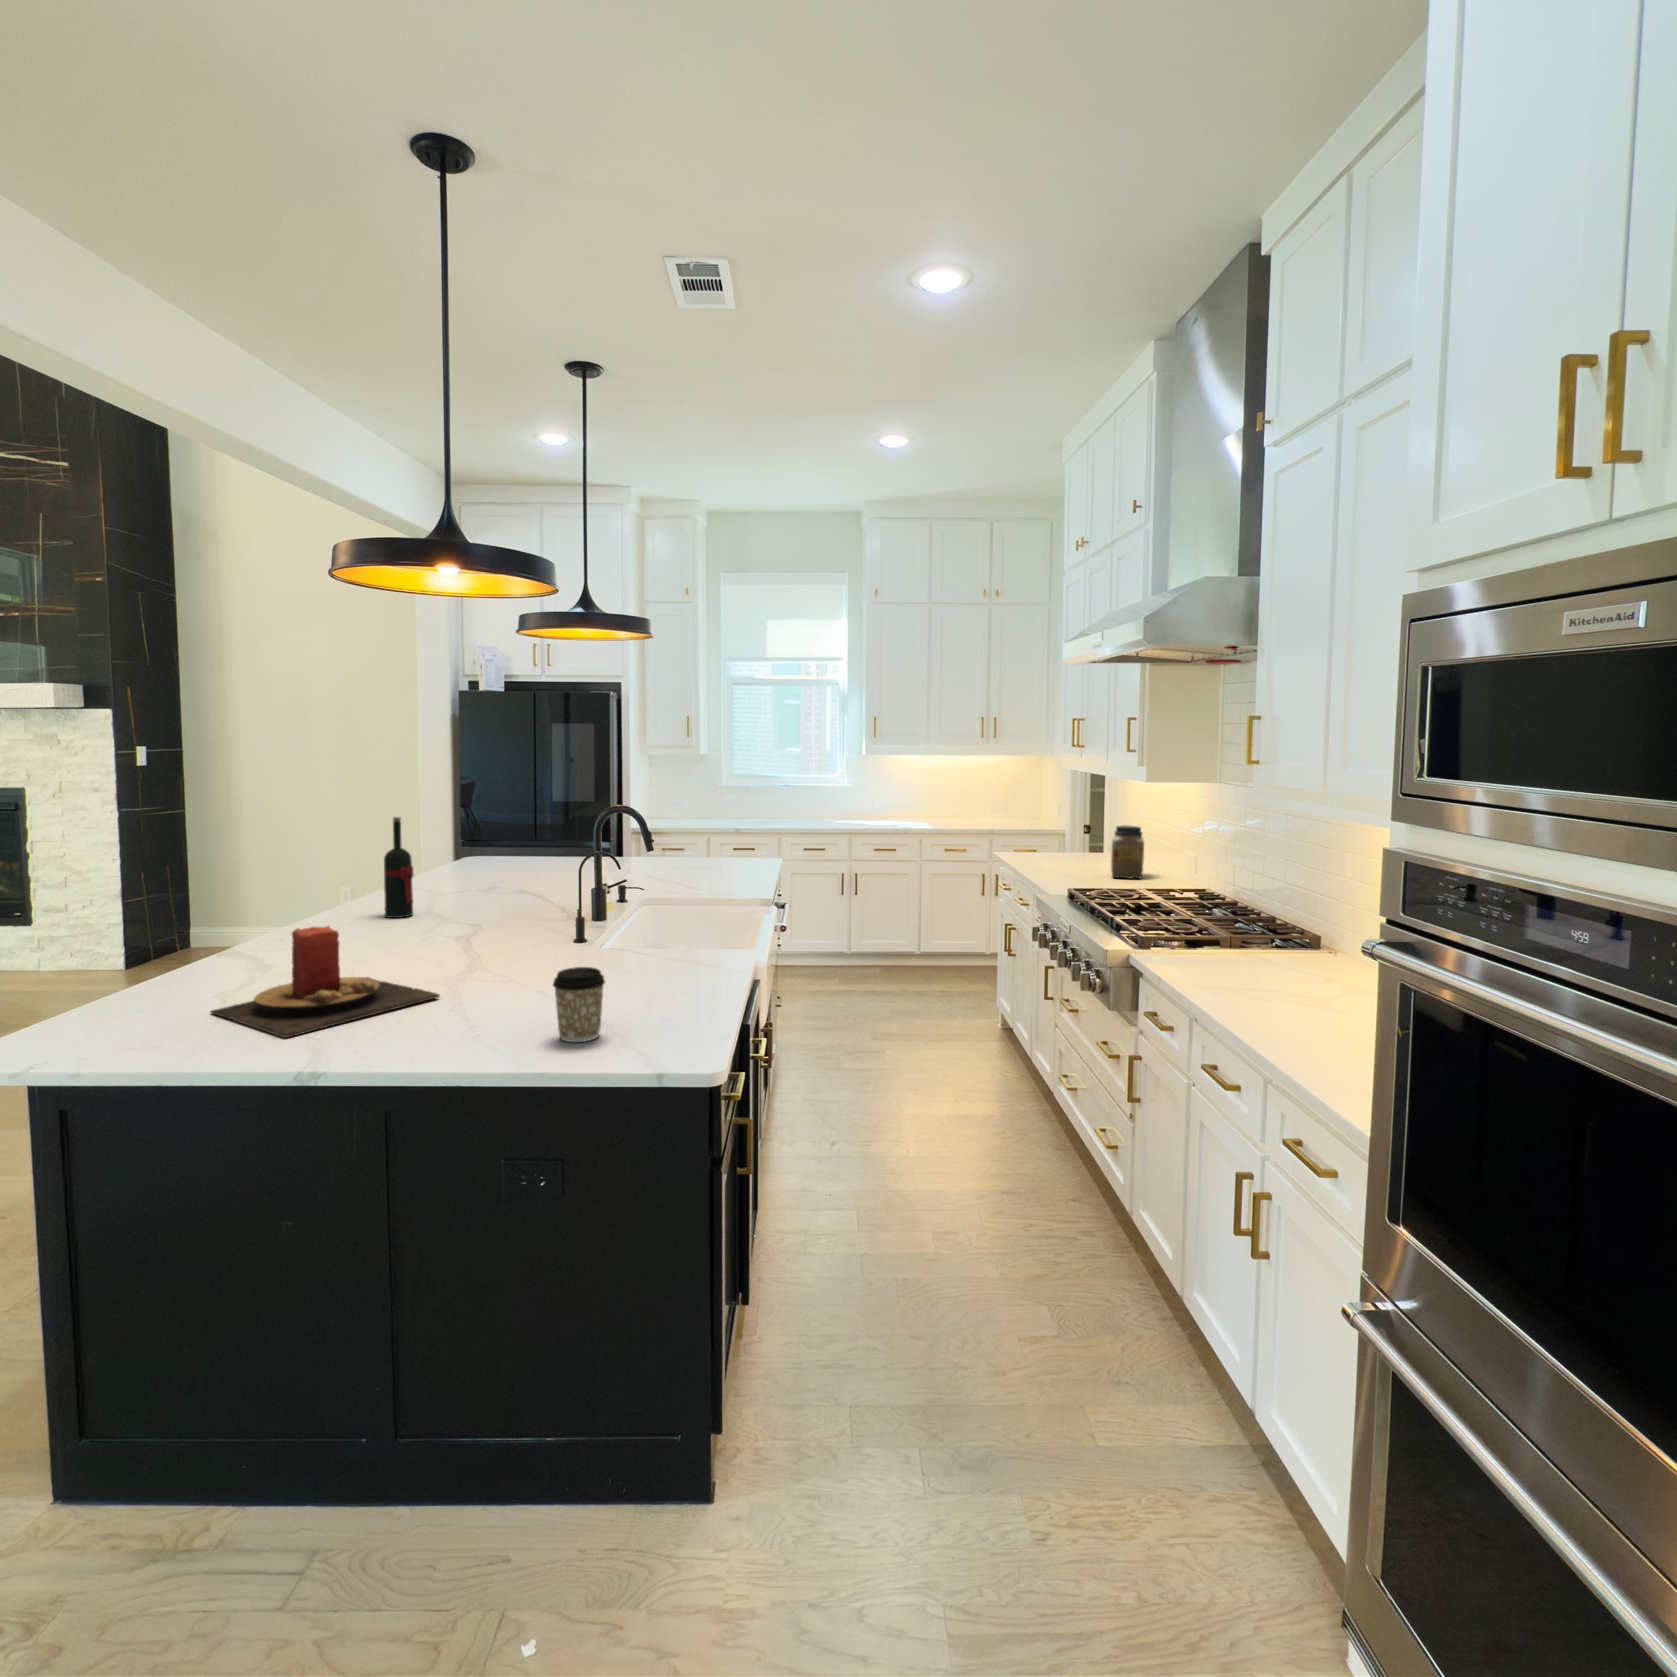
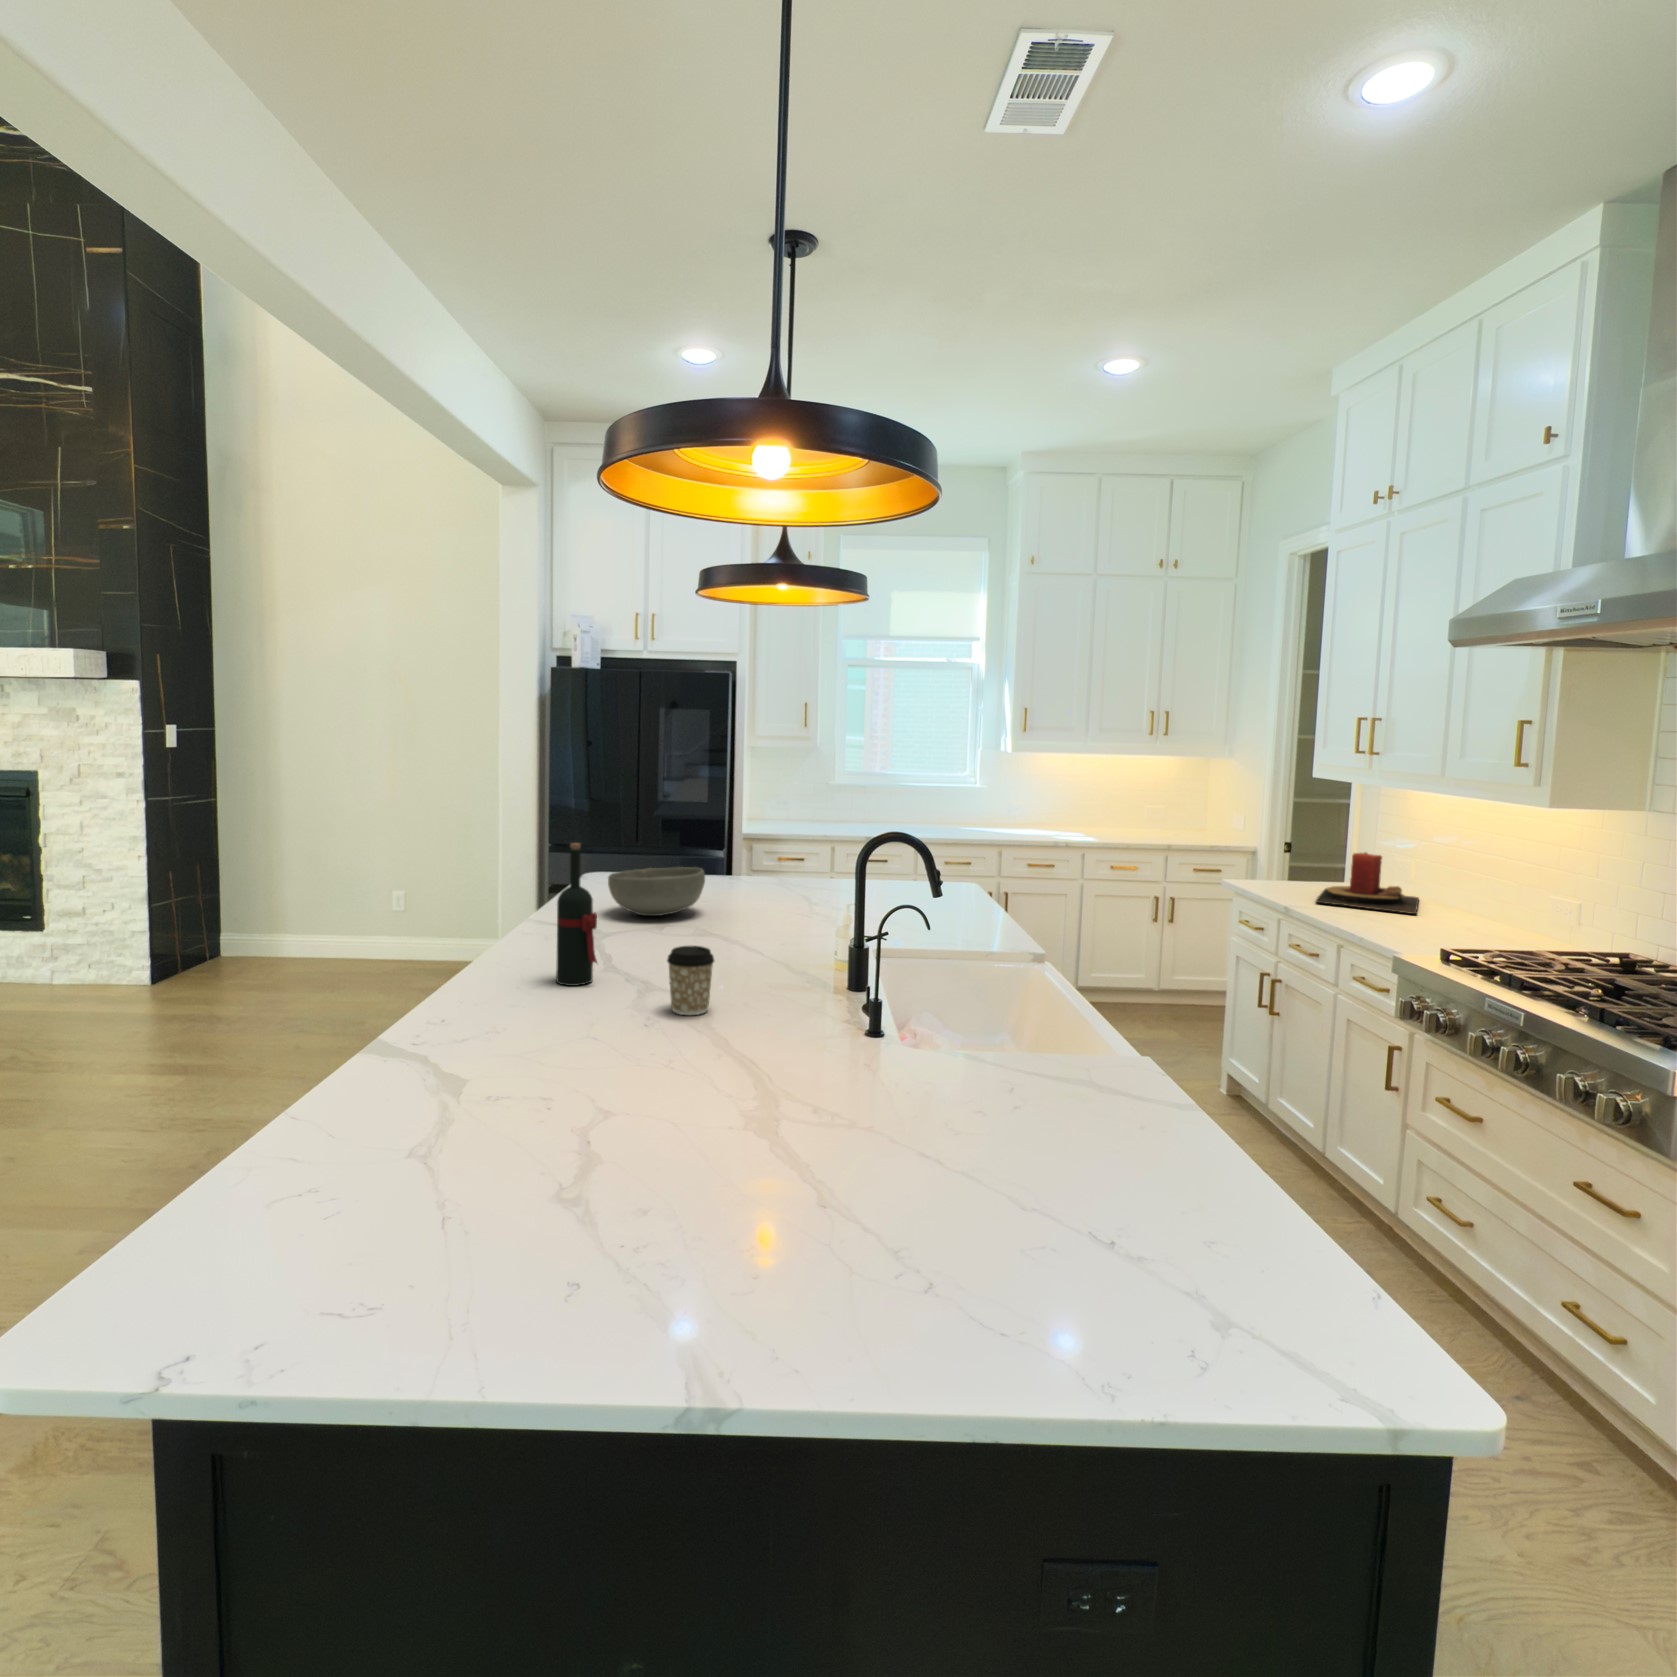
jar: present [1111,825,1144,879] -> none [1454,861,1513,934]
bowl: none [460,844,538,881] -> present [608,867,705,916]
candle: present [210,926,440,1038] -> present [1316,852,1419,914]
coffee cup: present [553,967,605,1042] -> present [667,946,714,1015]

